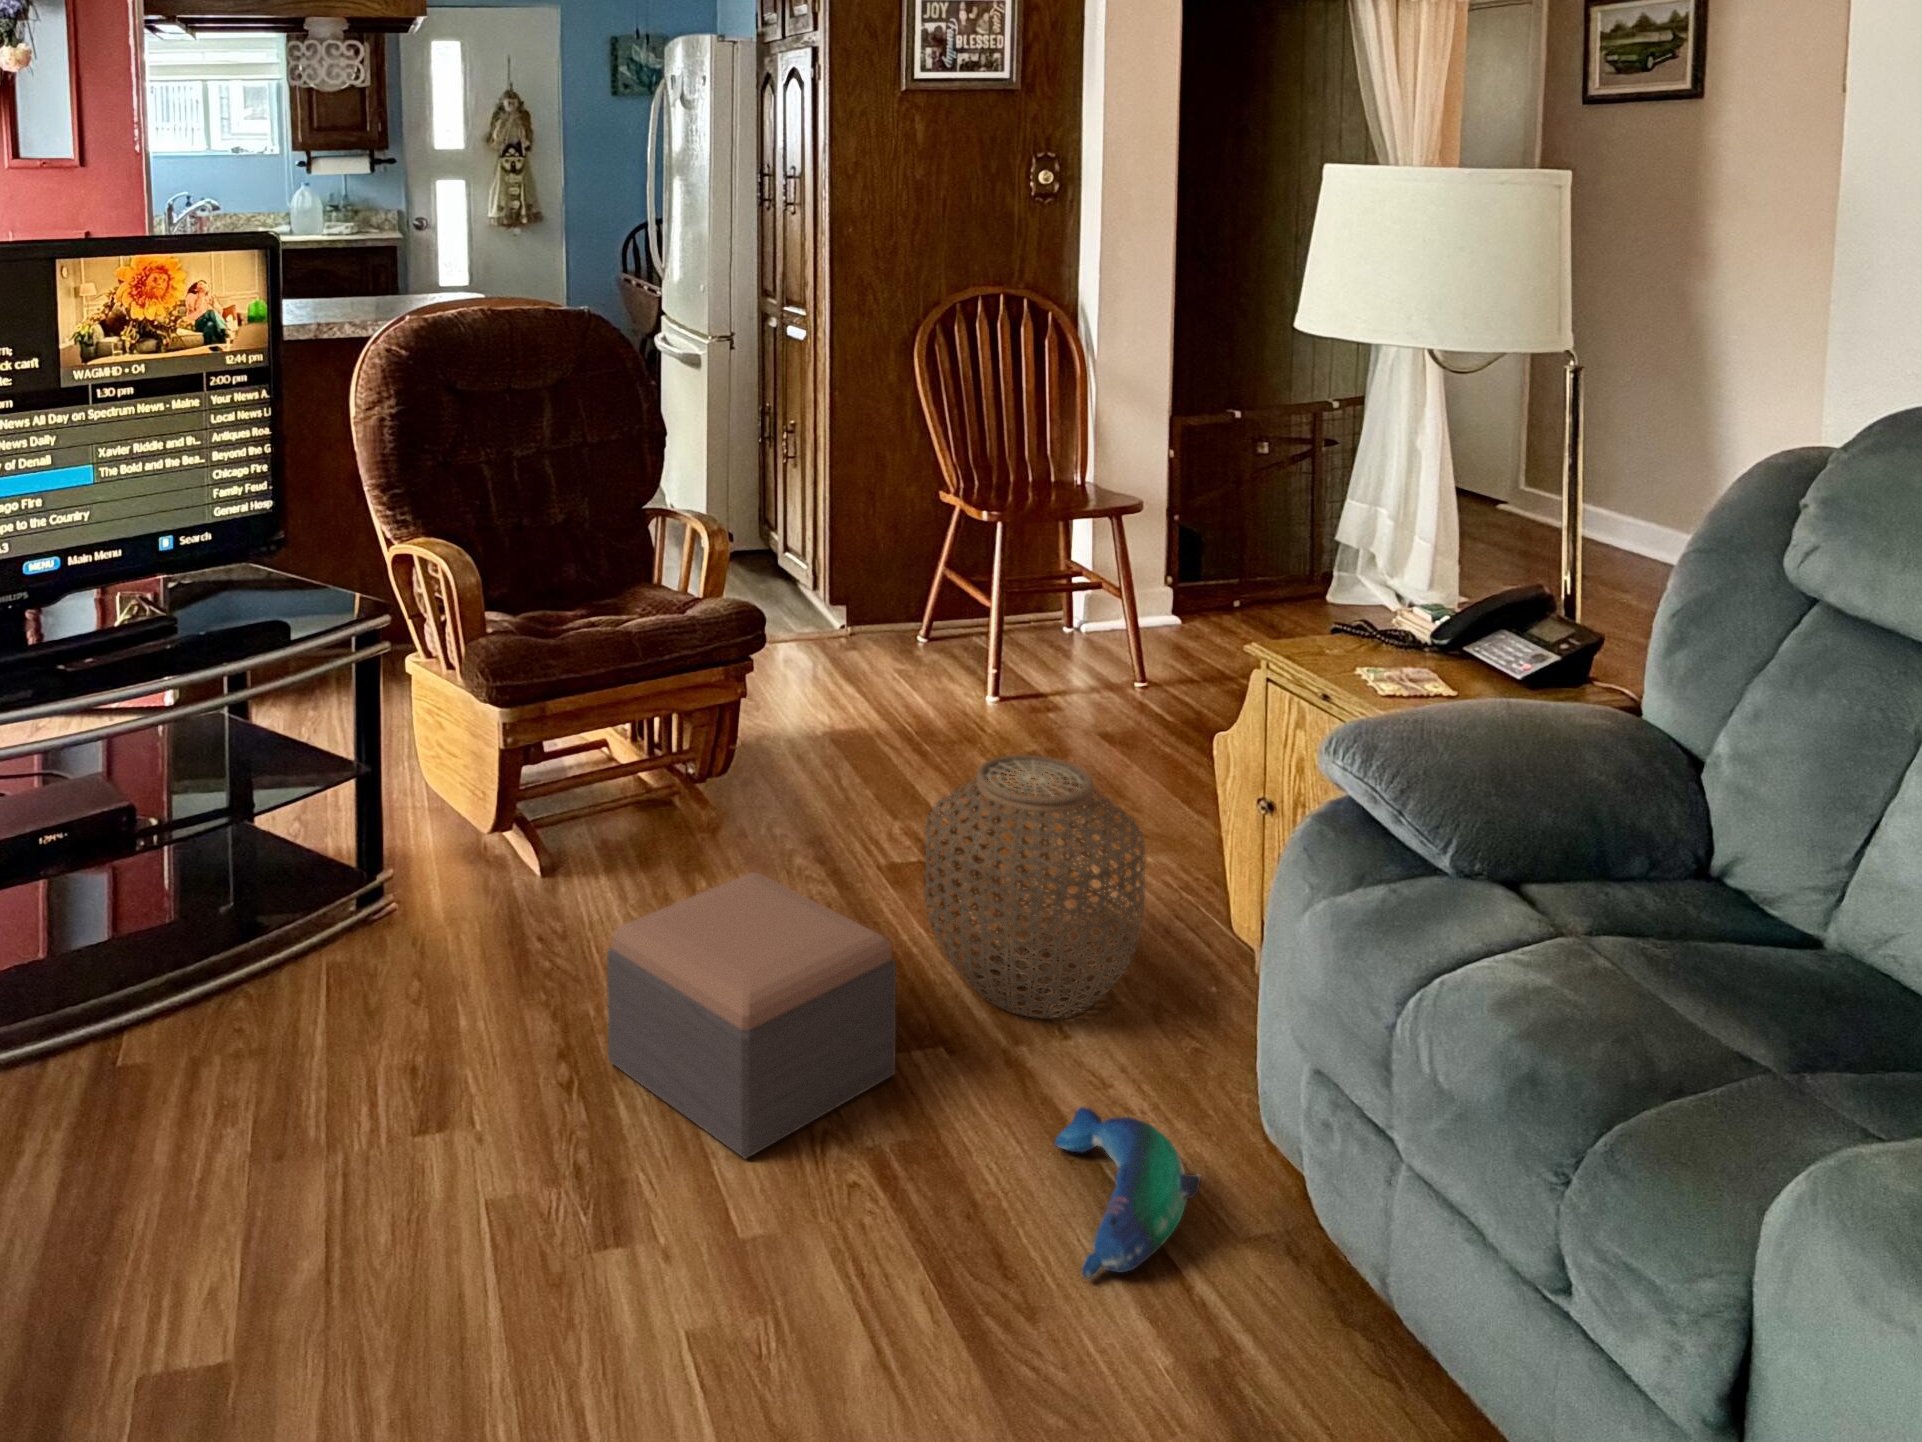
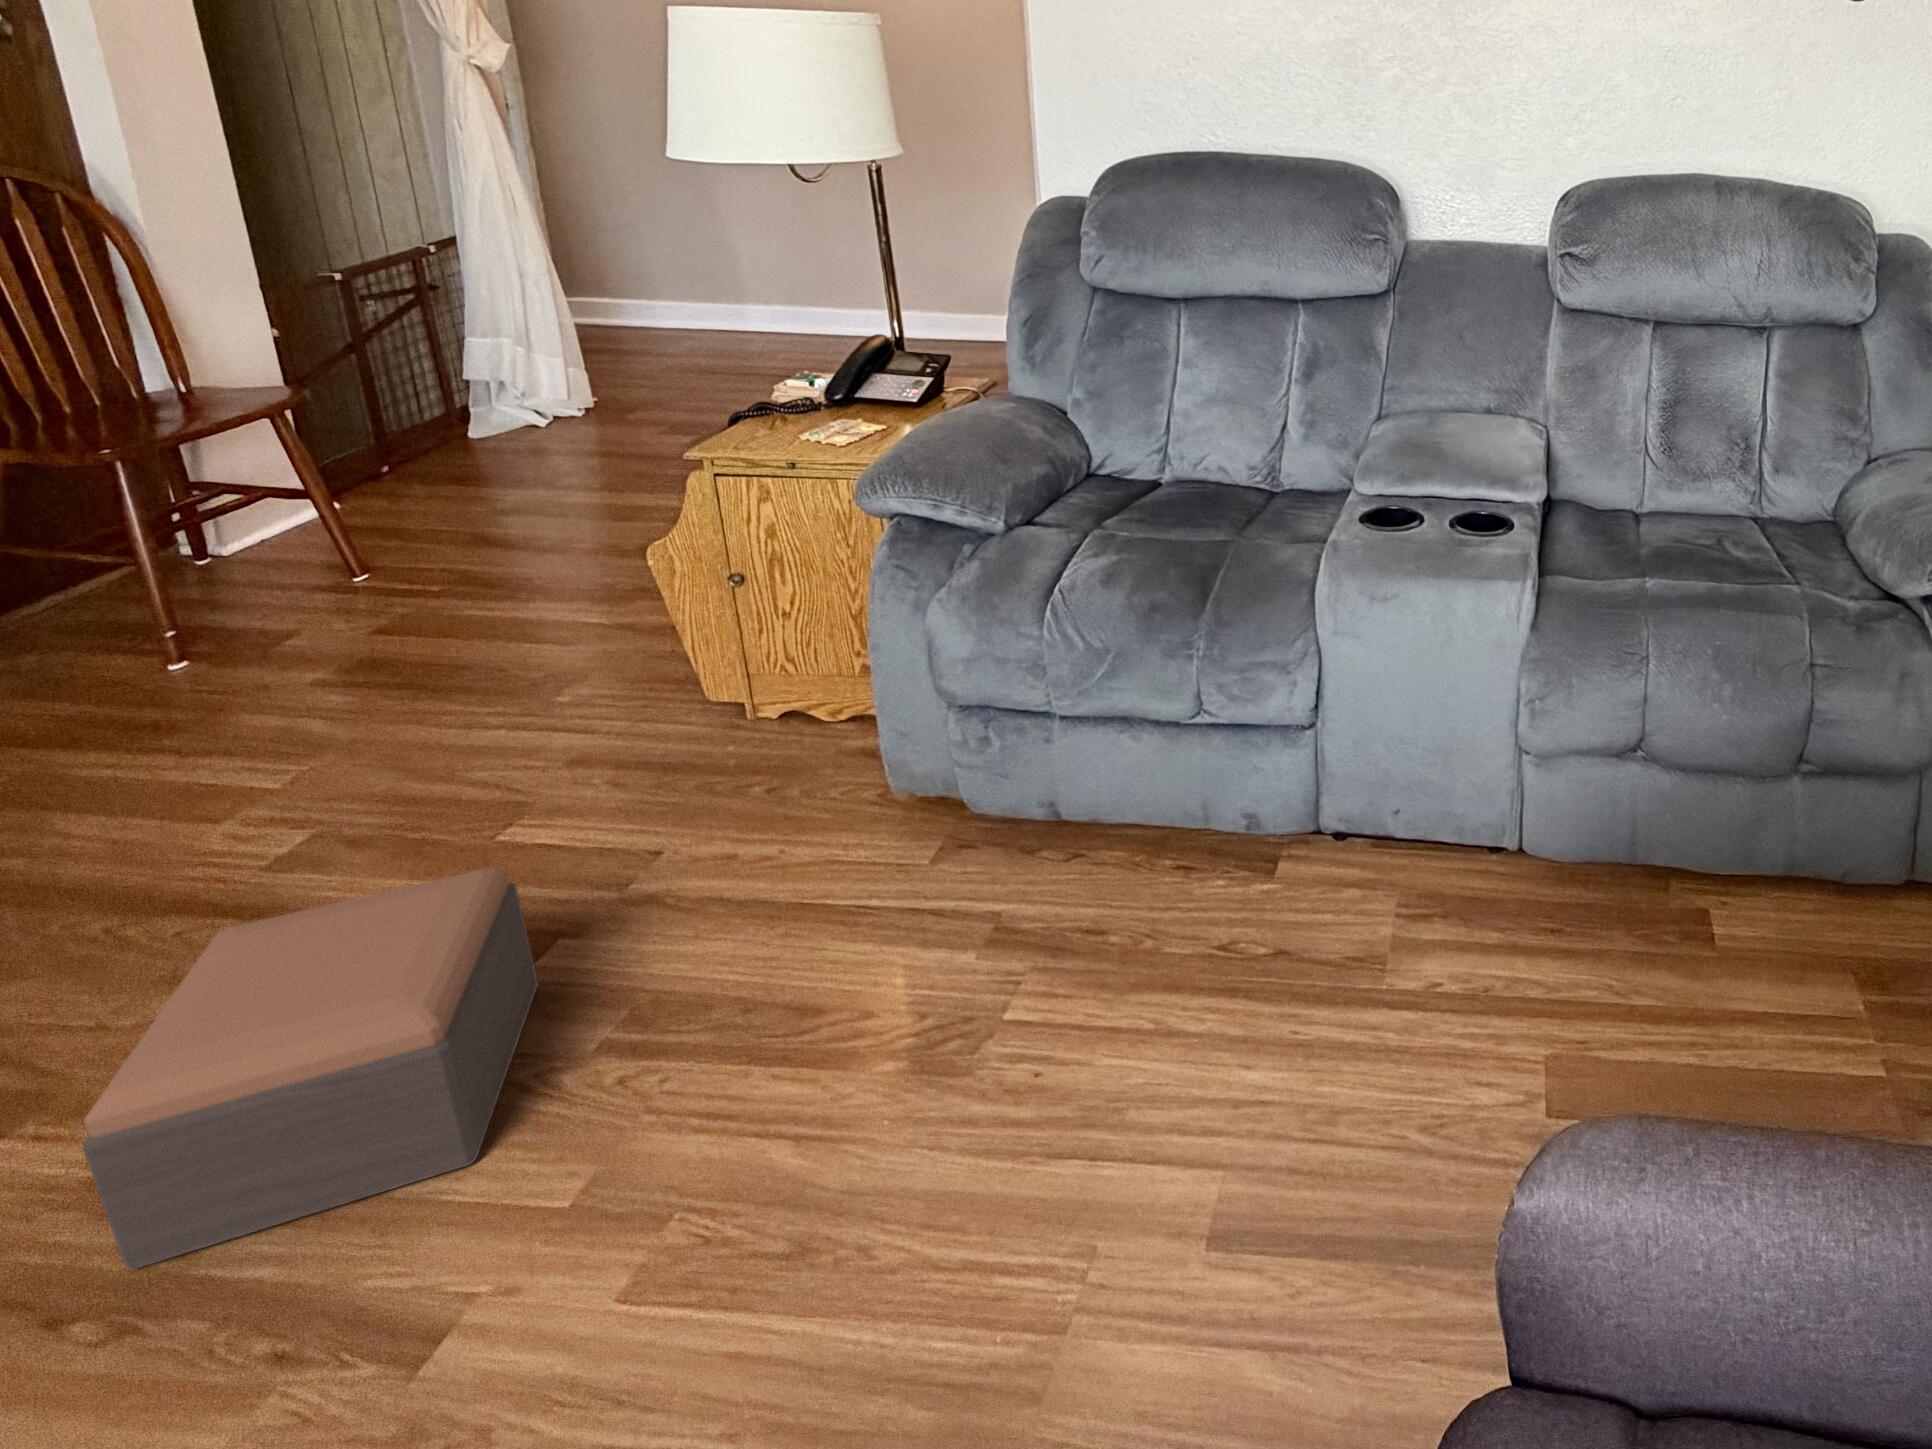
woven basket: present [924,755,1145,1018] -> none [402,620,684,876]
plush toy: present [1055,1107,1201,1279] -> none [745,832,905,958]

